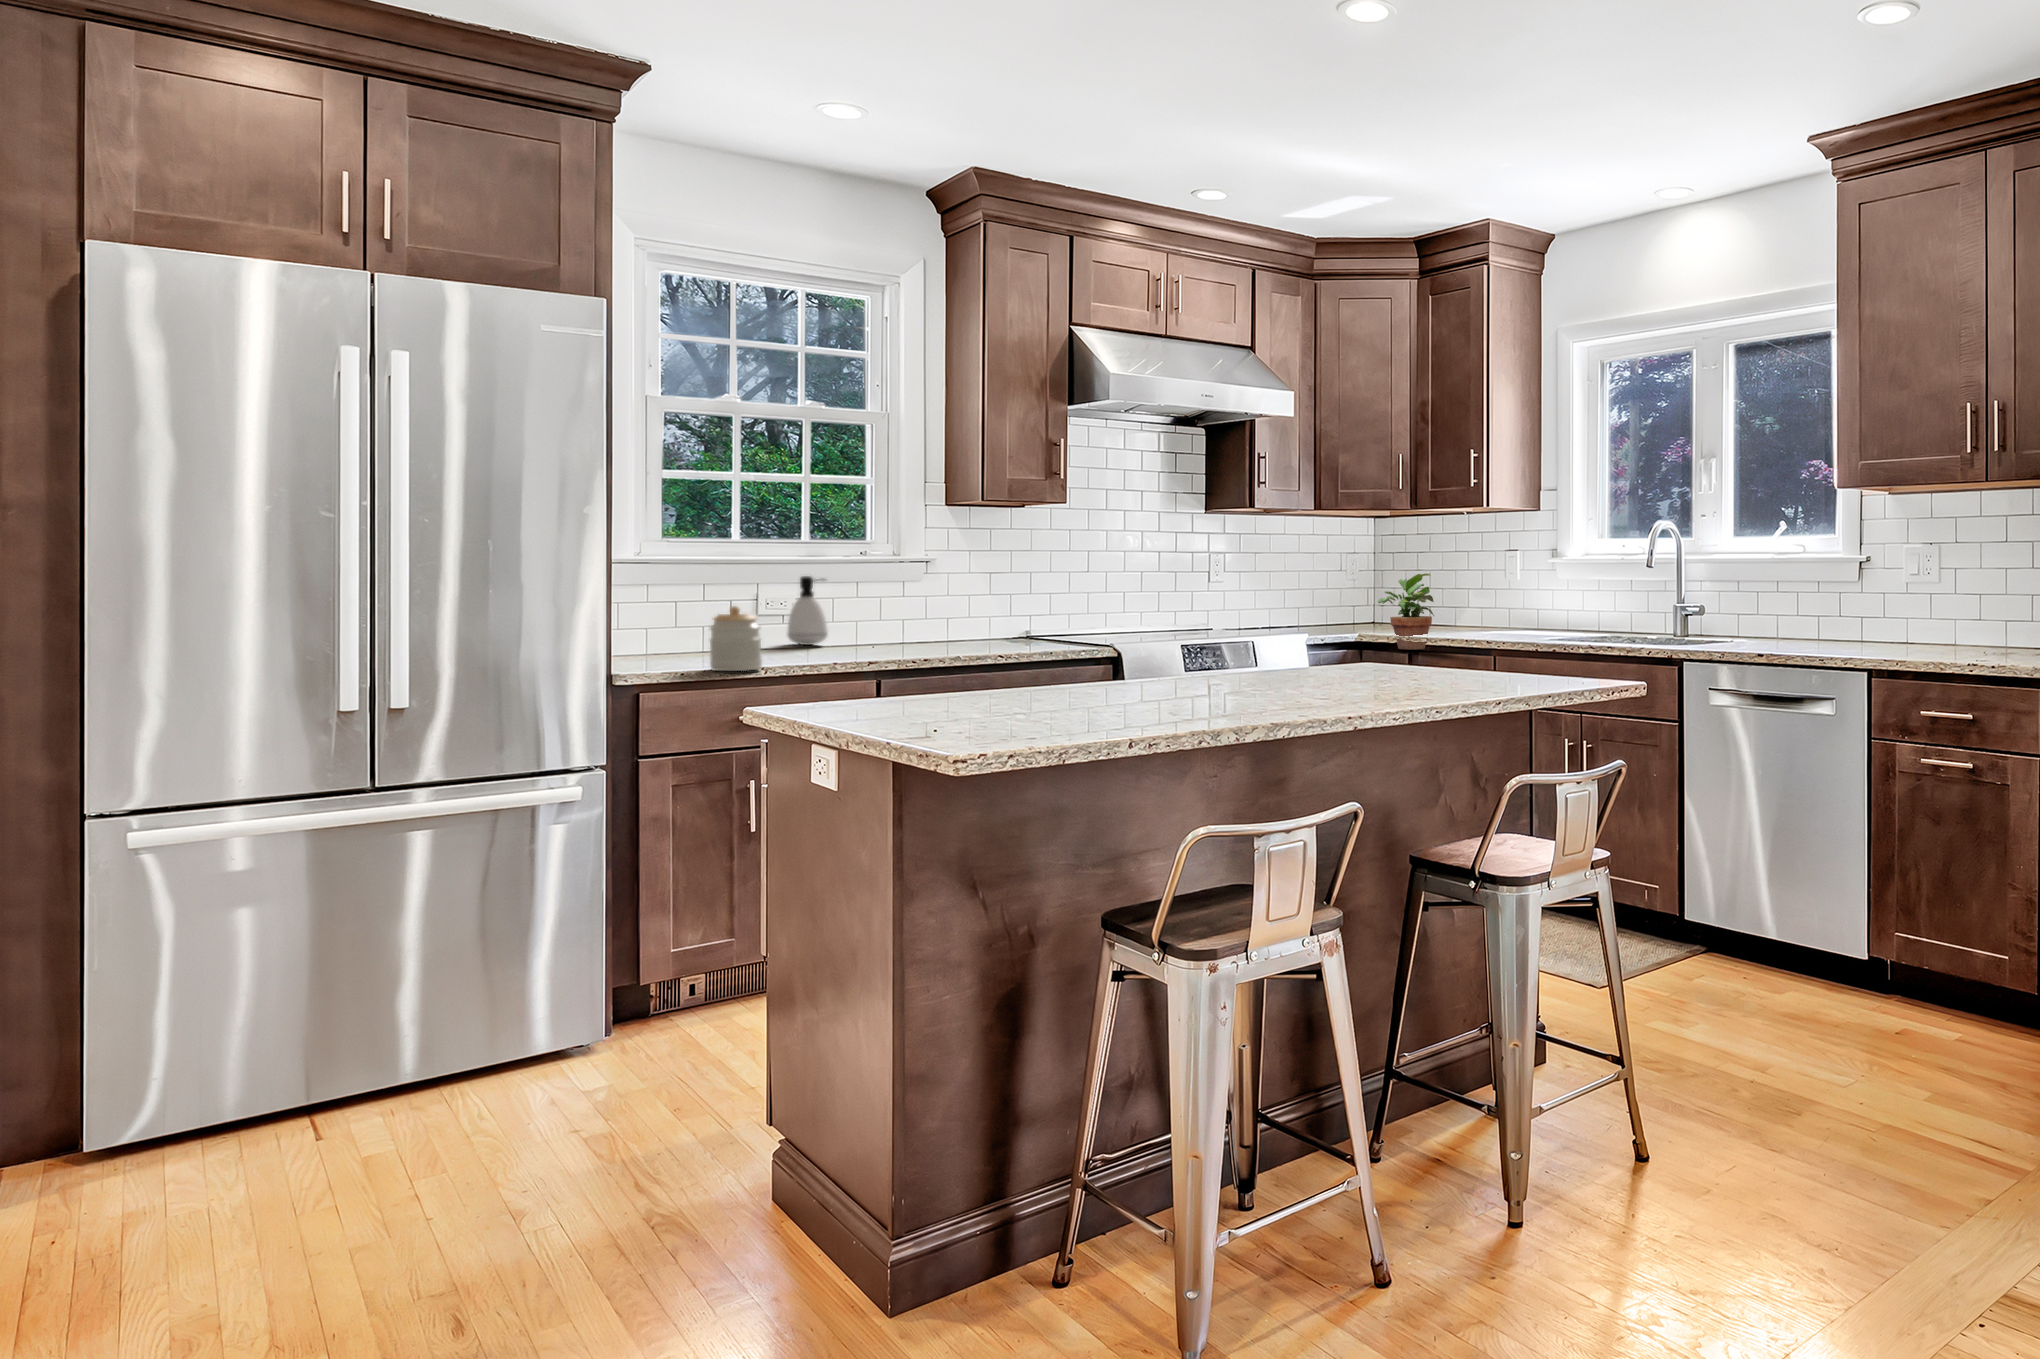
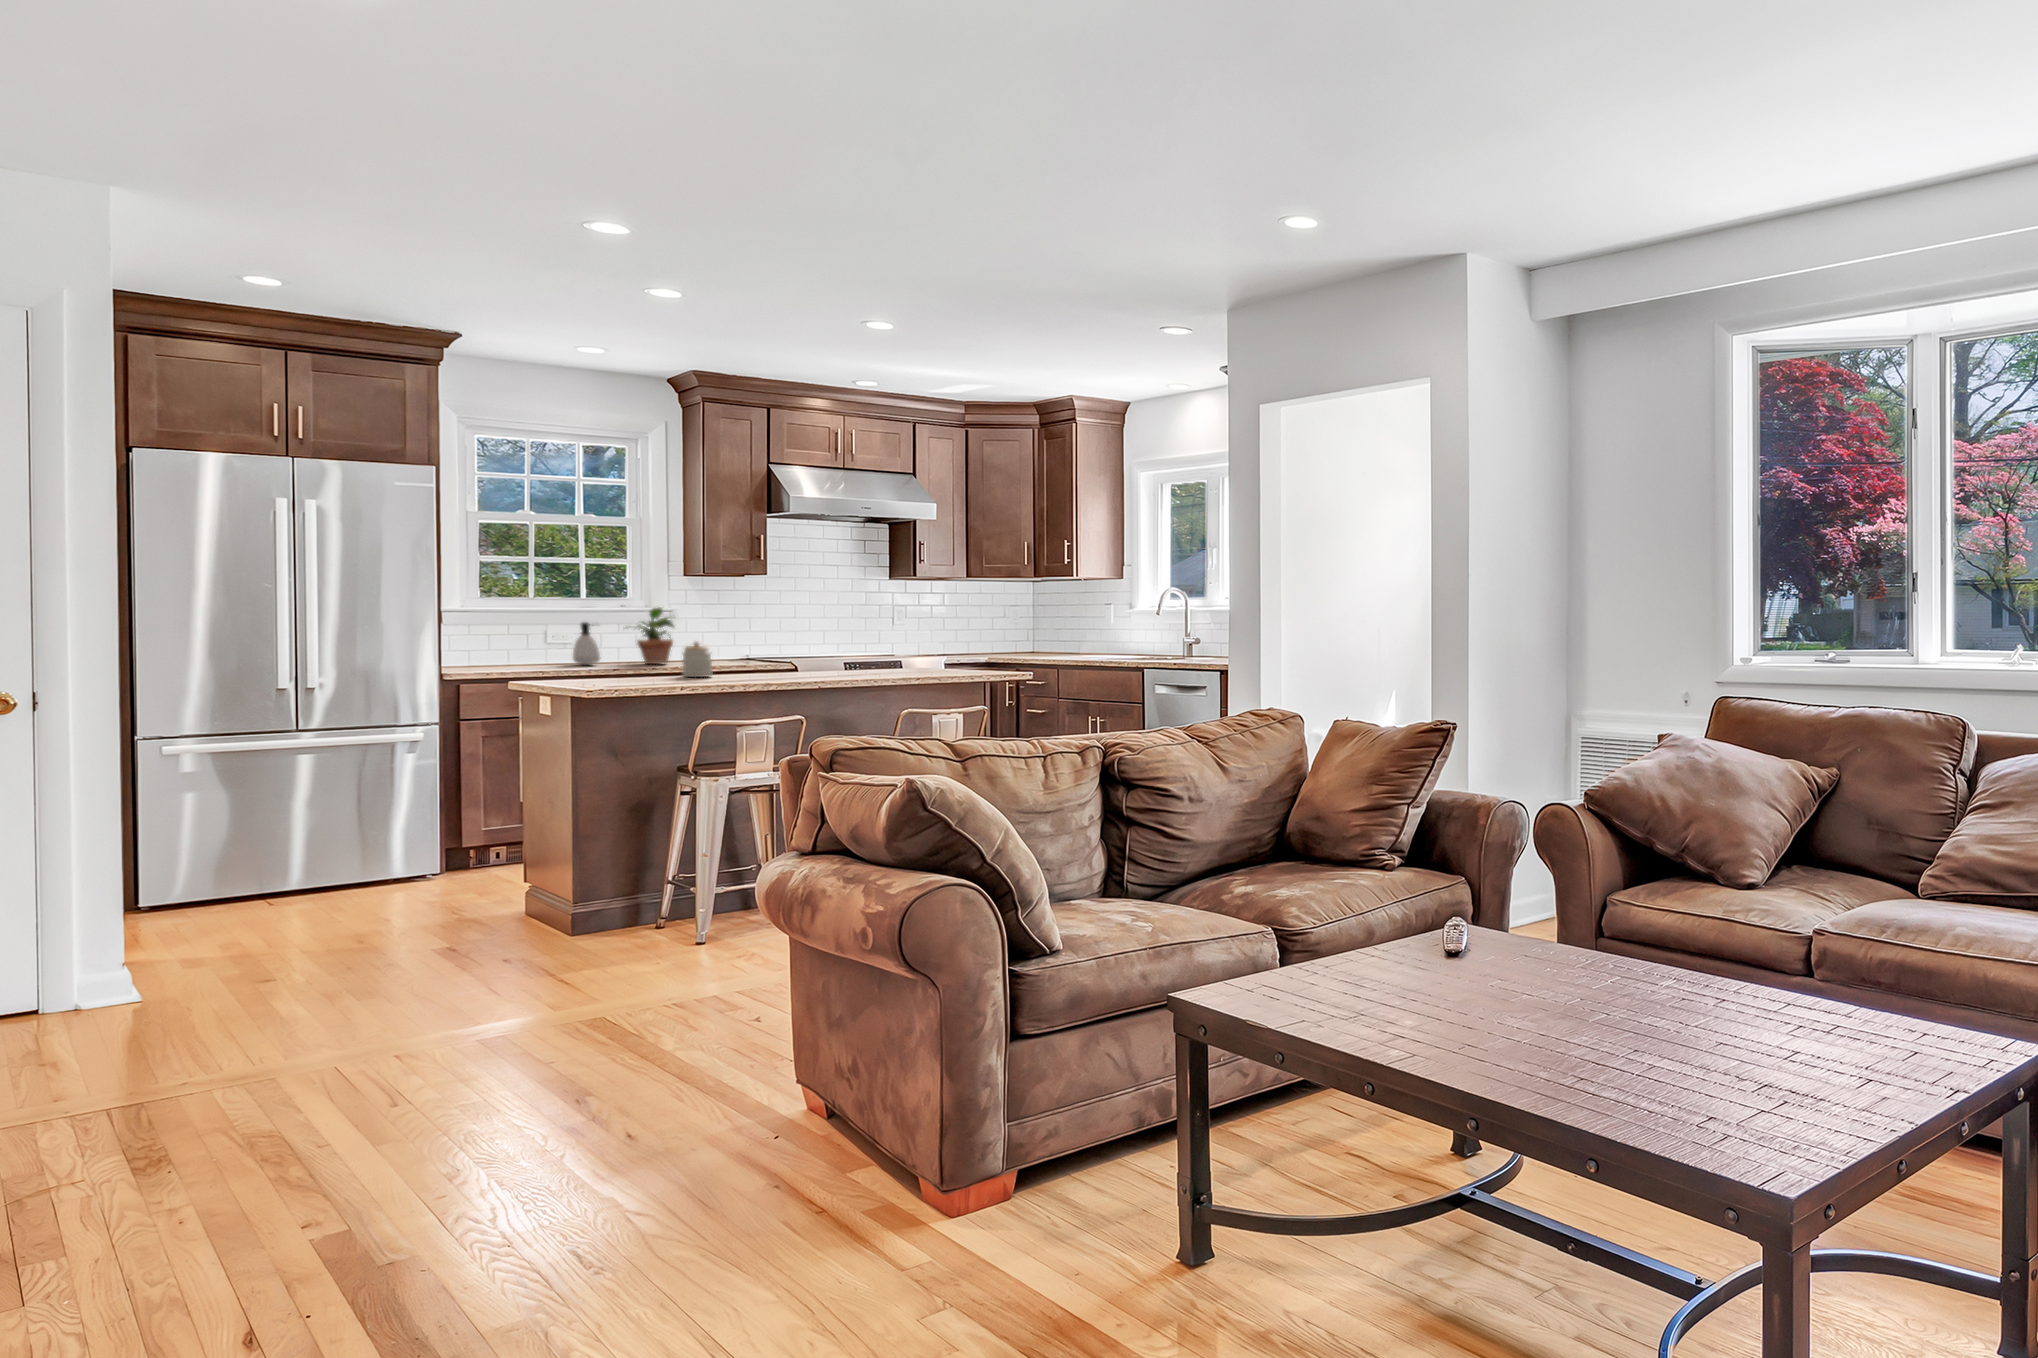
potted plant: present [1378,573,1434,650] -> present [637,607,674,664]
jar: present [710,606,762,671] -> present [682,642,712,677]

